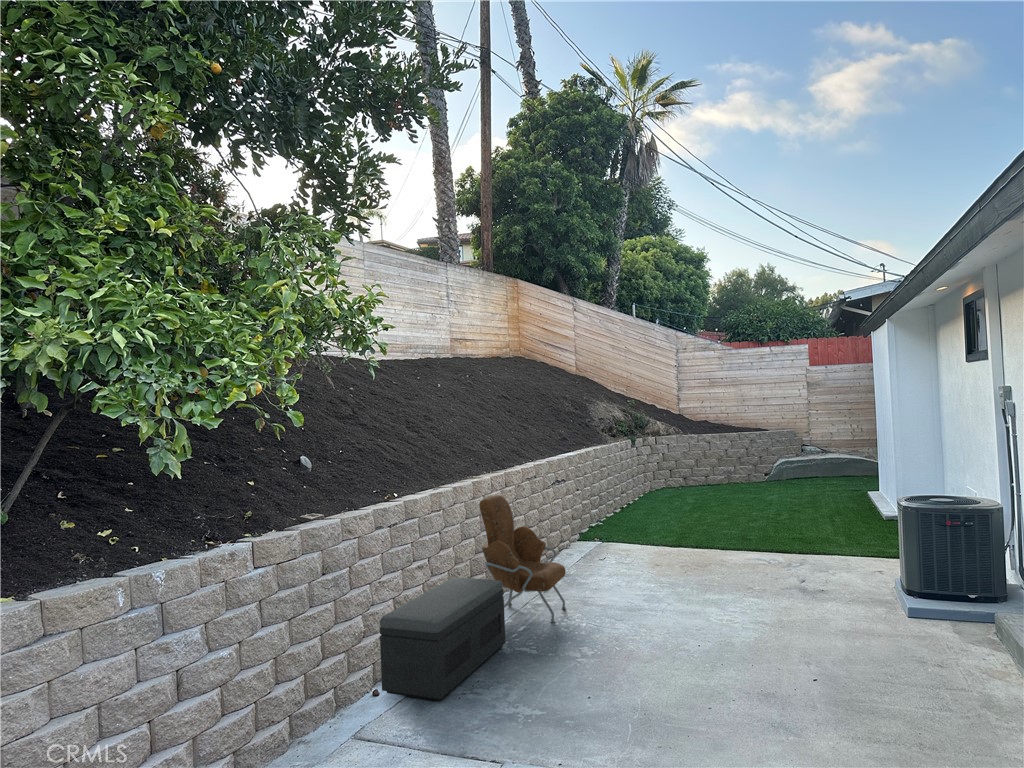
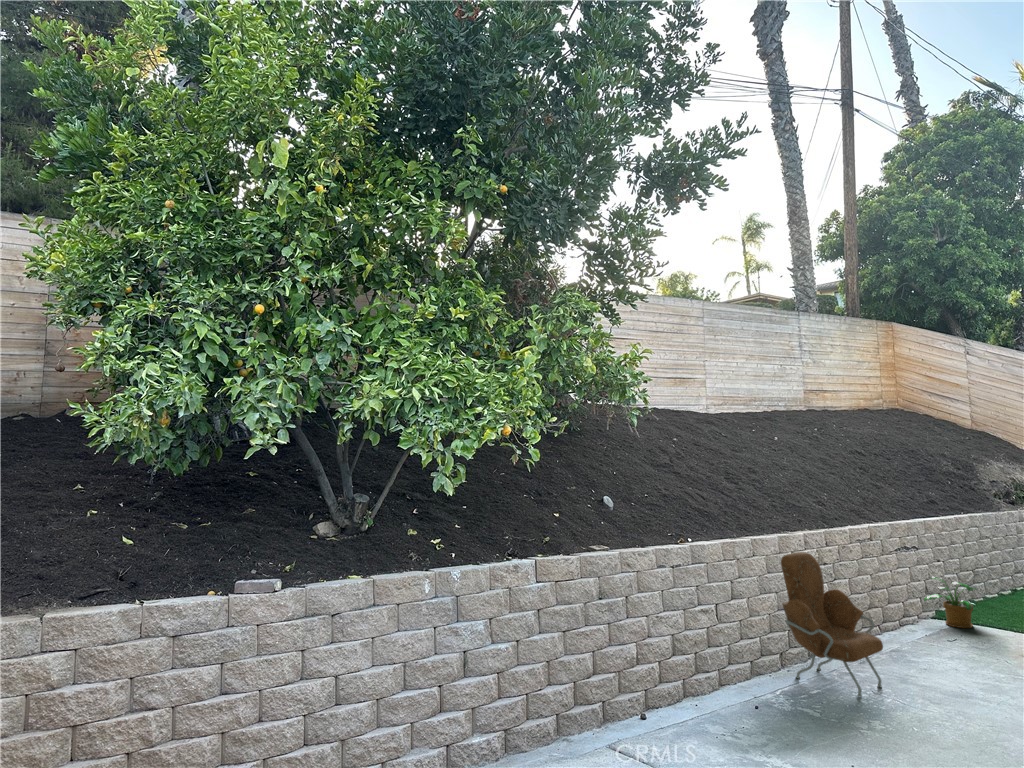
potted plant: none [570,505,612,545] -> present [924,577,978,628]
storage bench: present [380,578,506,701] -> none [653,628,794,741]

